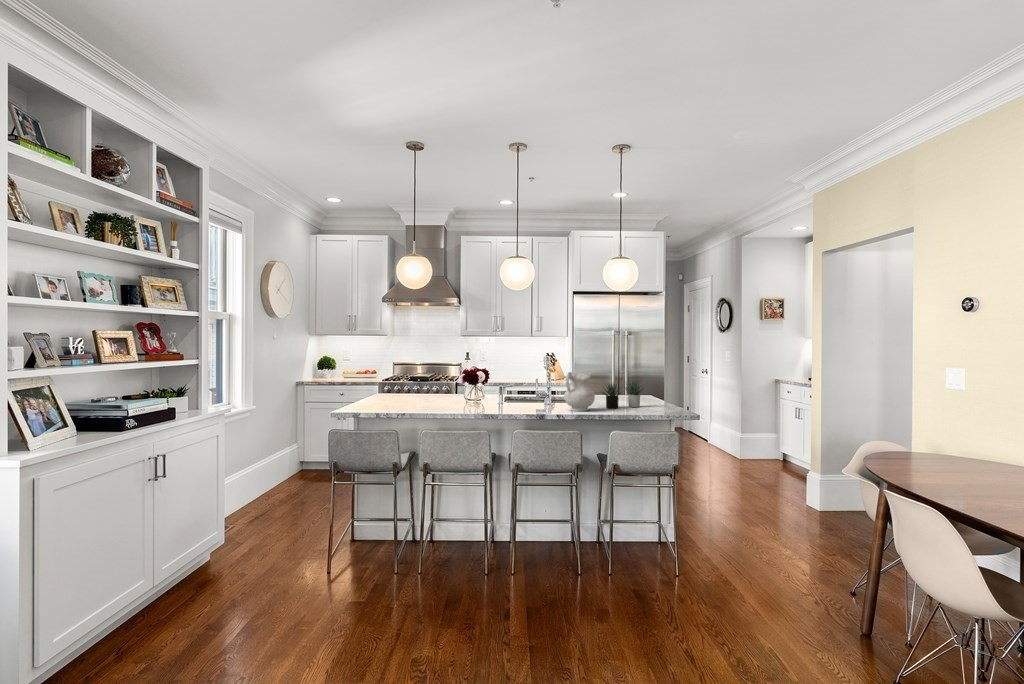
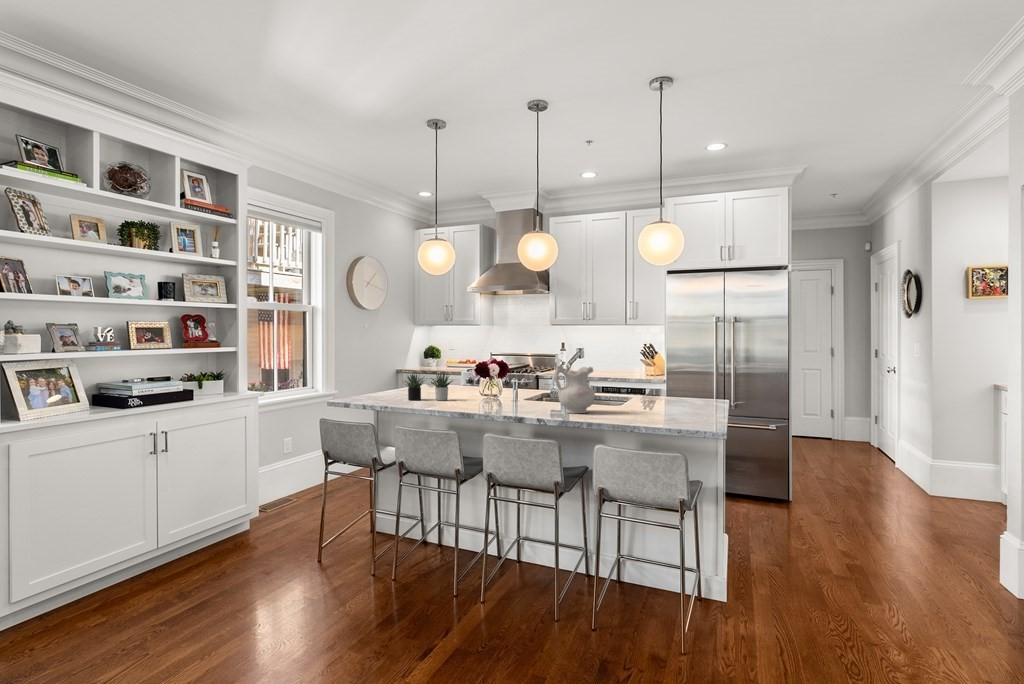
succulent plant: present [602,380,643,408] -> present [405,372,453,401]

